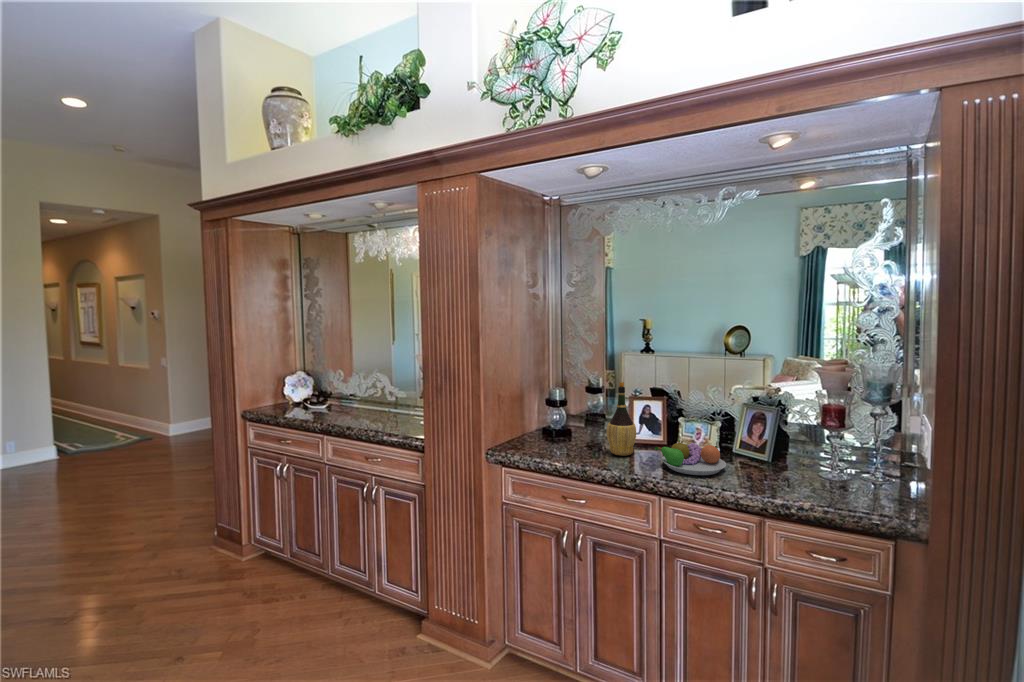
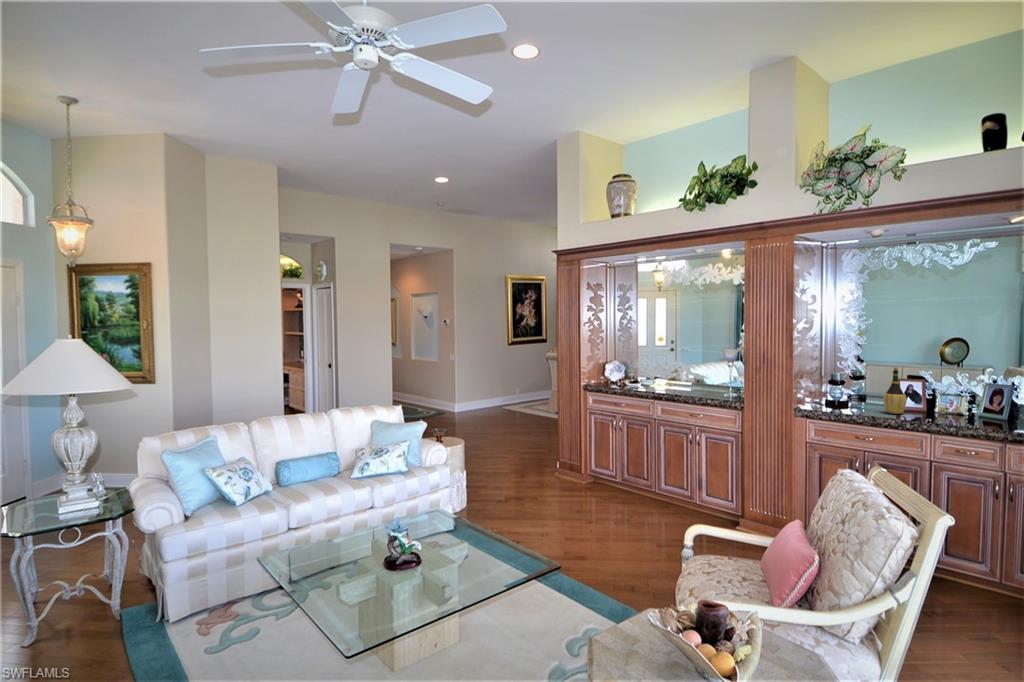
fruit bowl: present [655,439,726,475] -> none [924,403,979,424]

